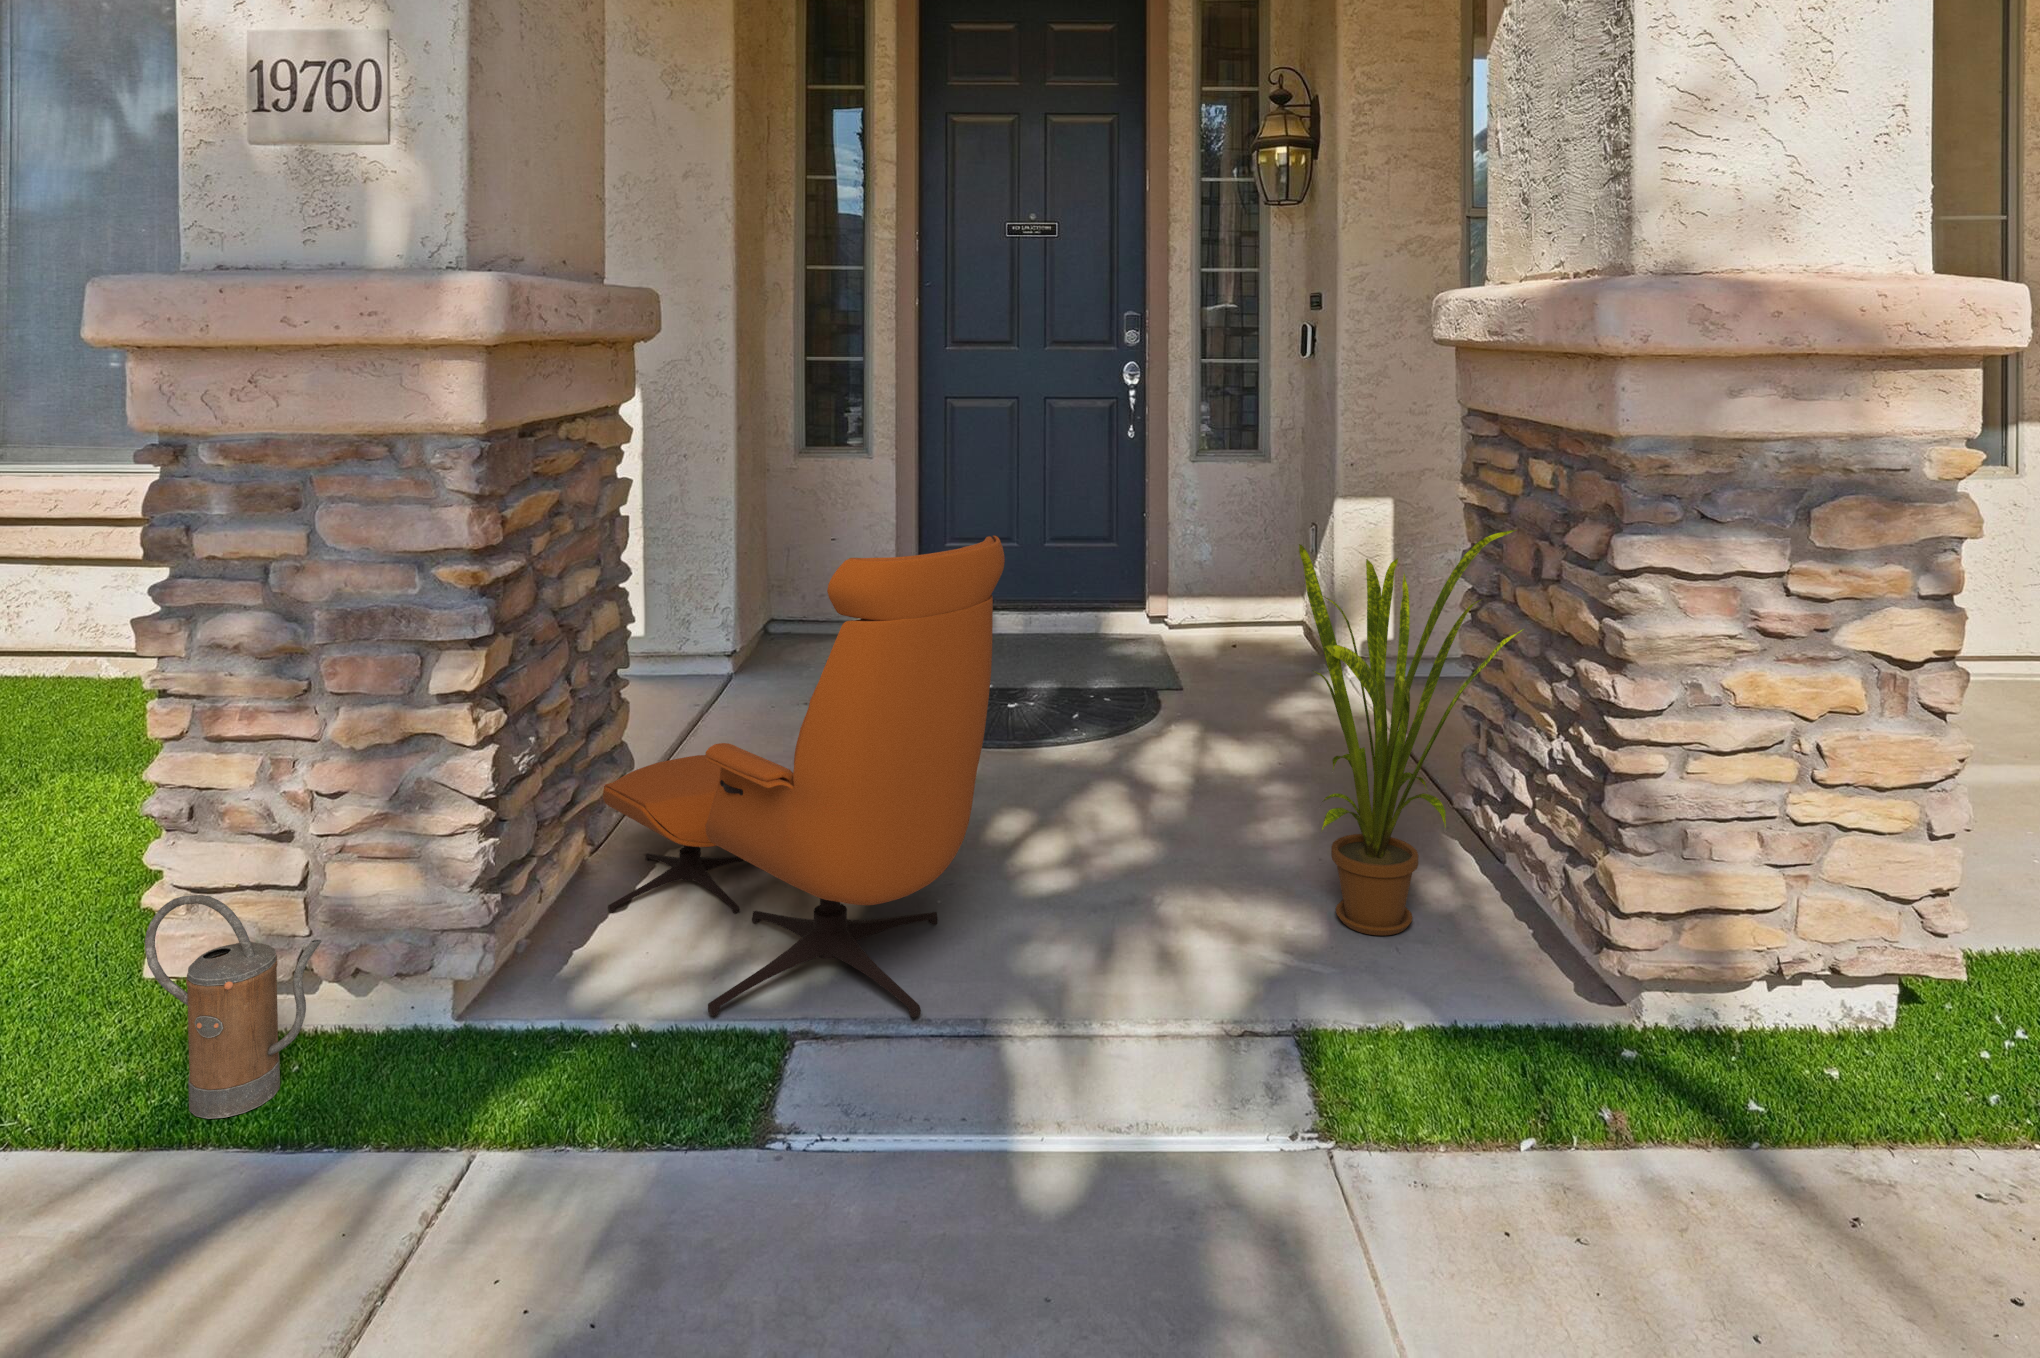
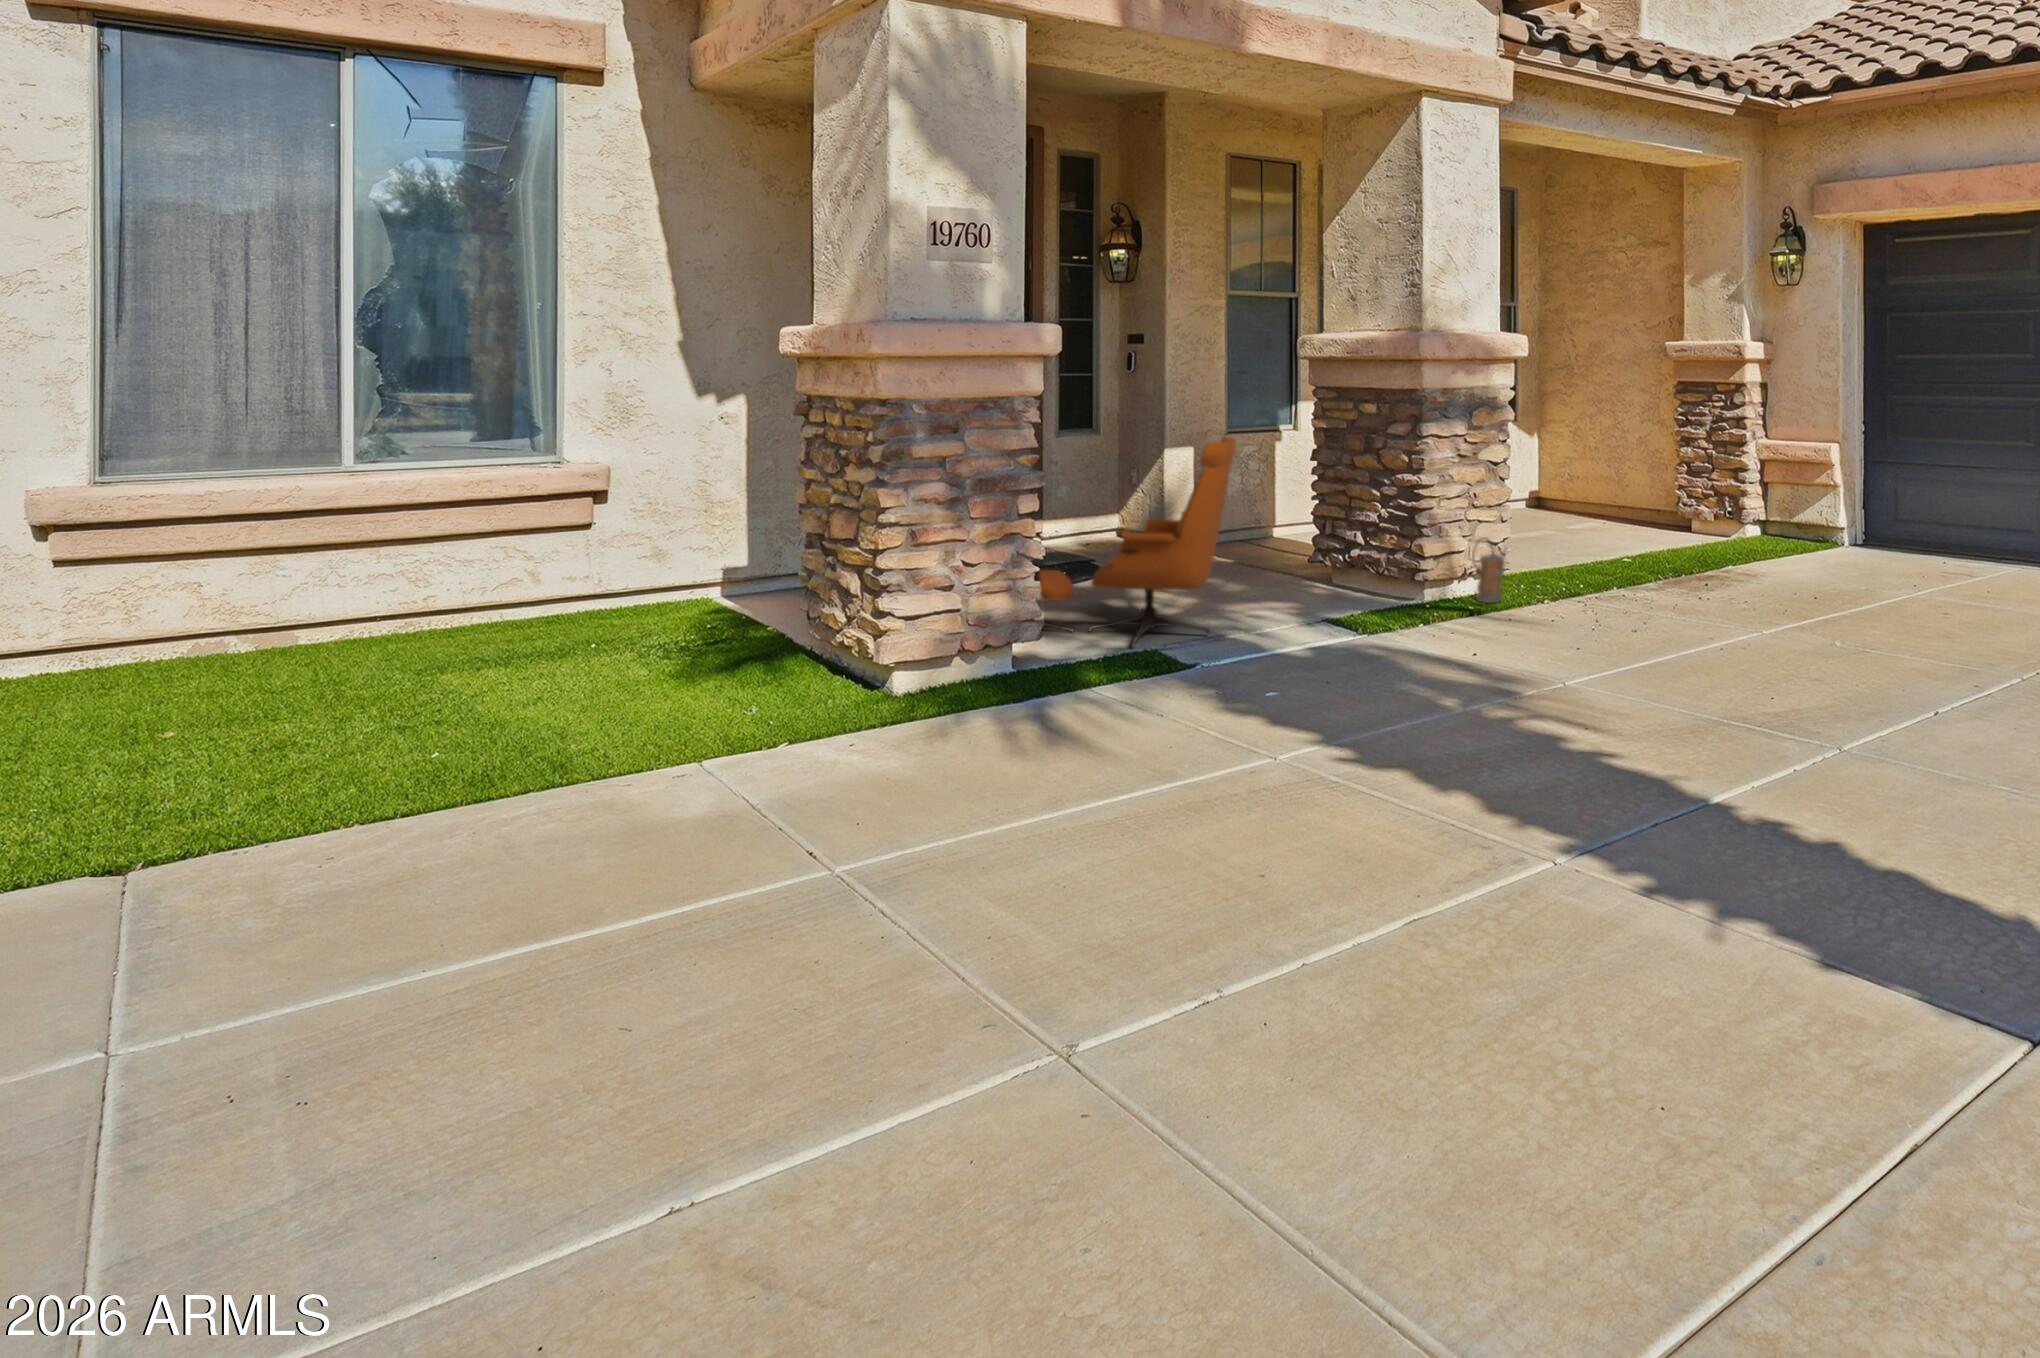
house plant: present [1299,530,1524,936] -> none [1293,432,1378,598]
watering can: present [145,895,322,1119] -> present [1472,538,1507,603]

